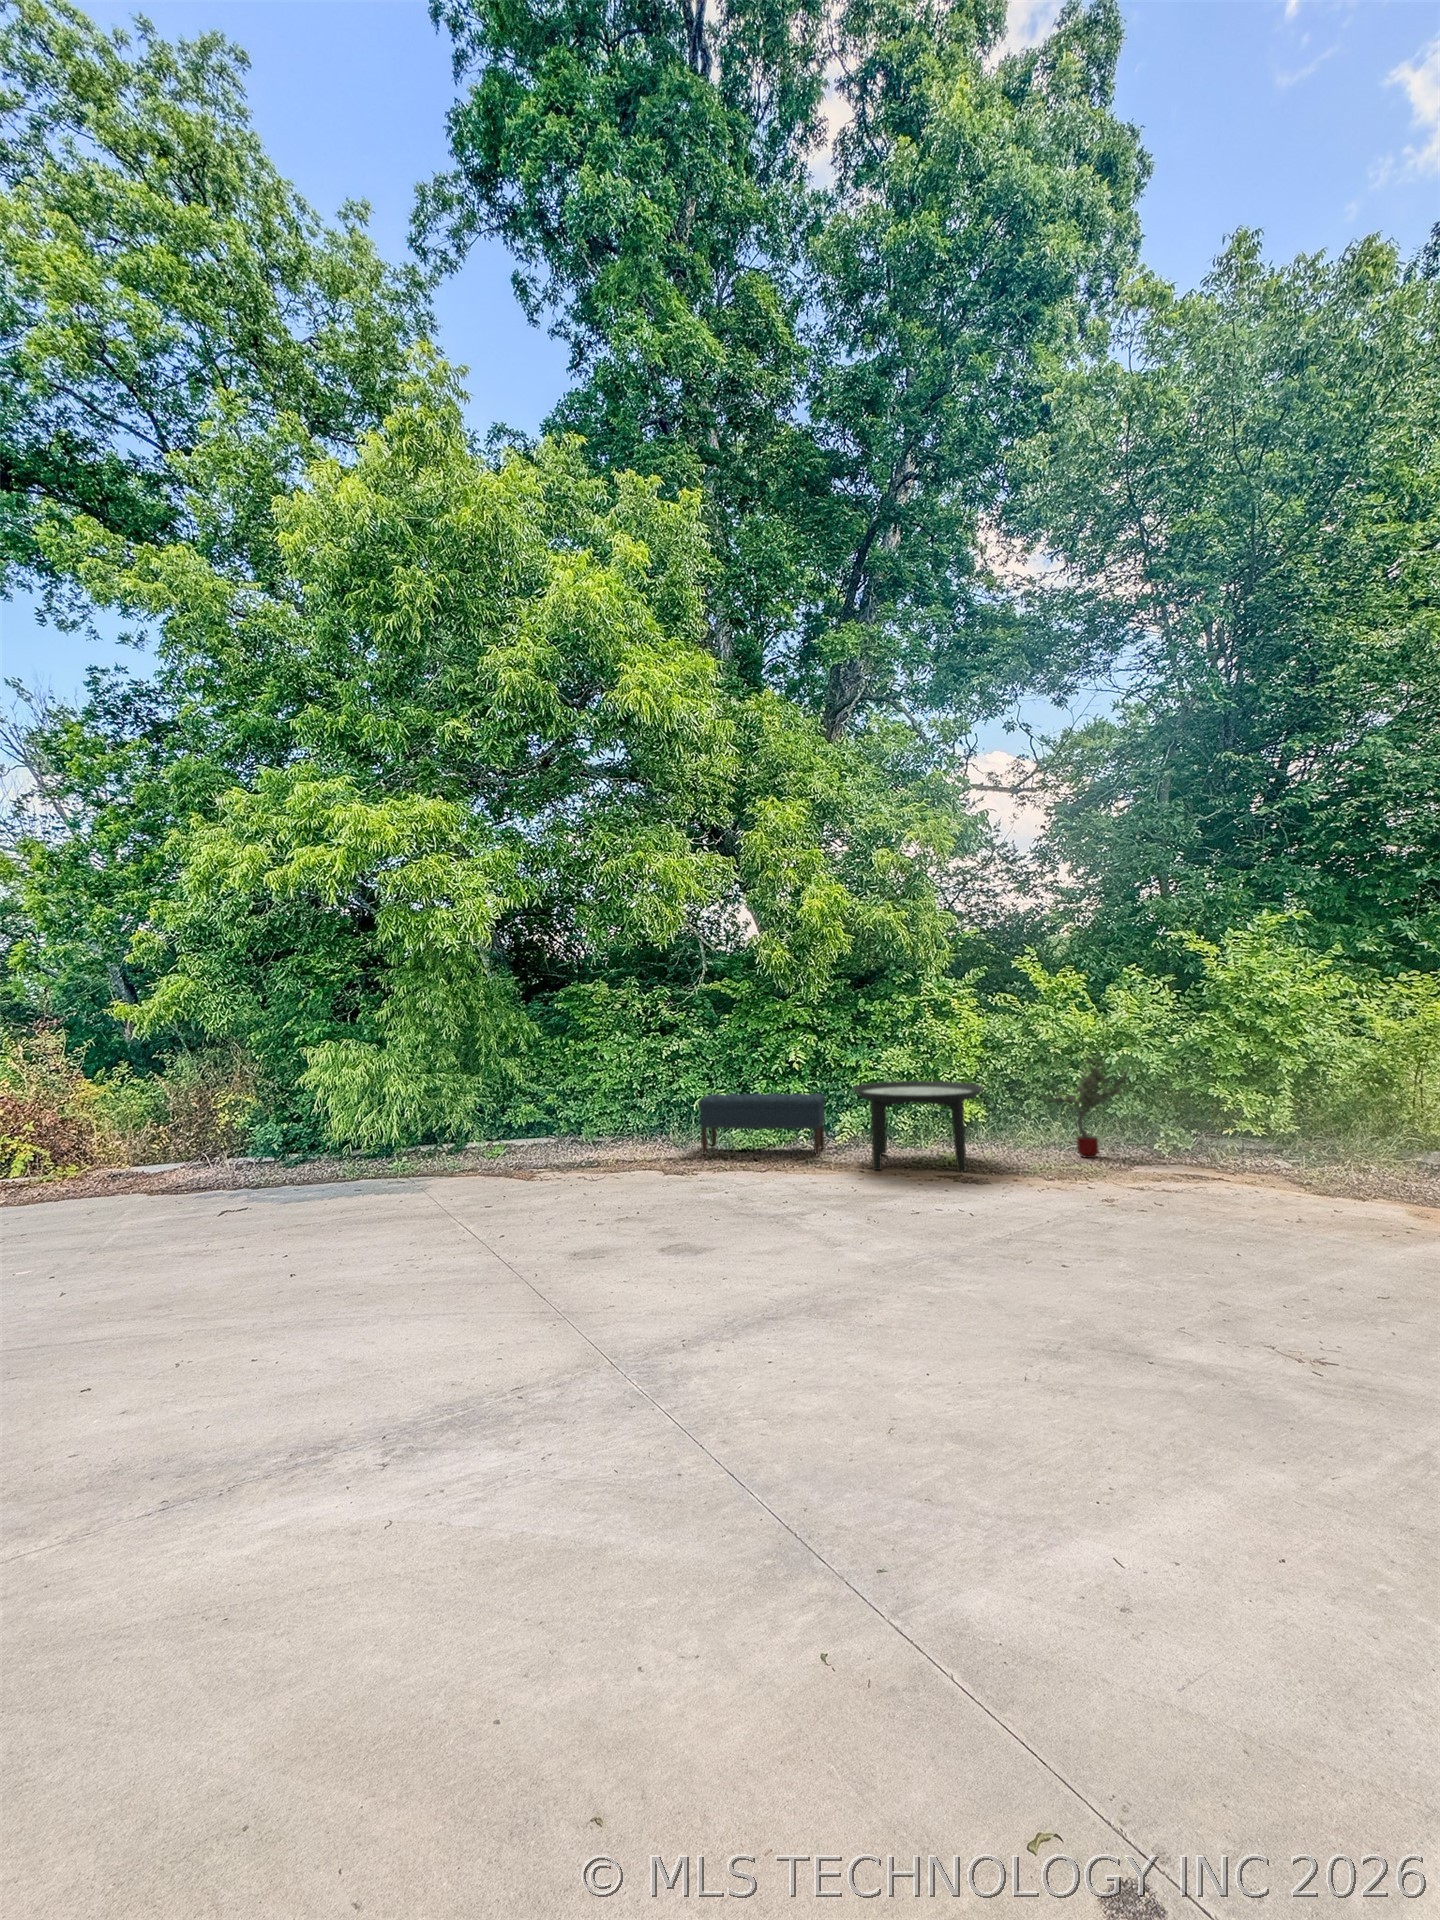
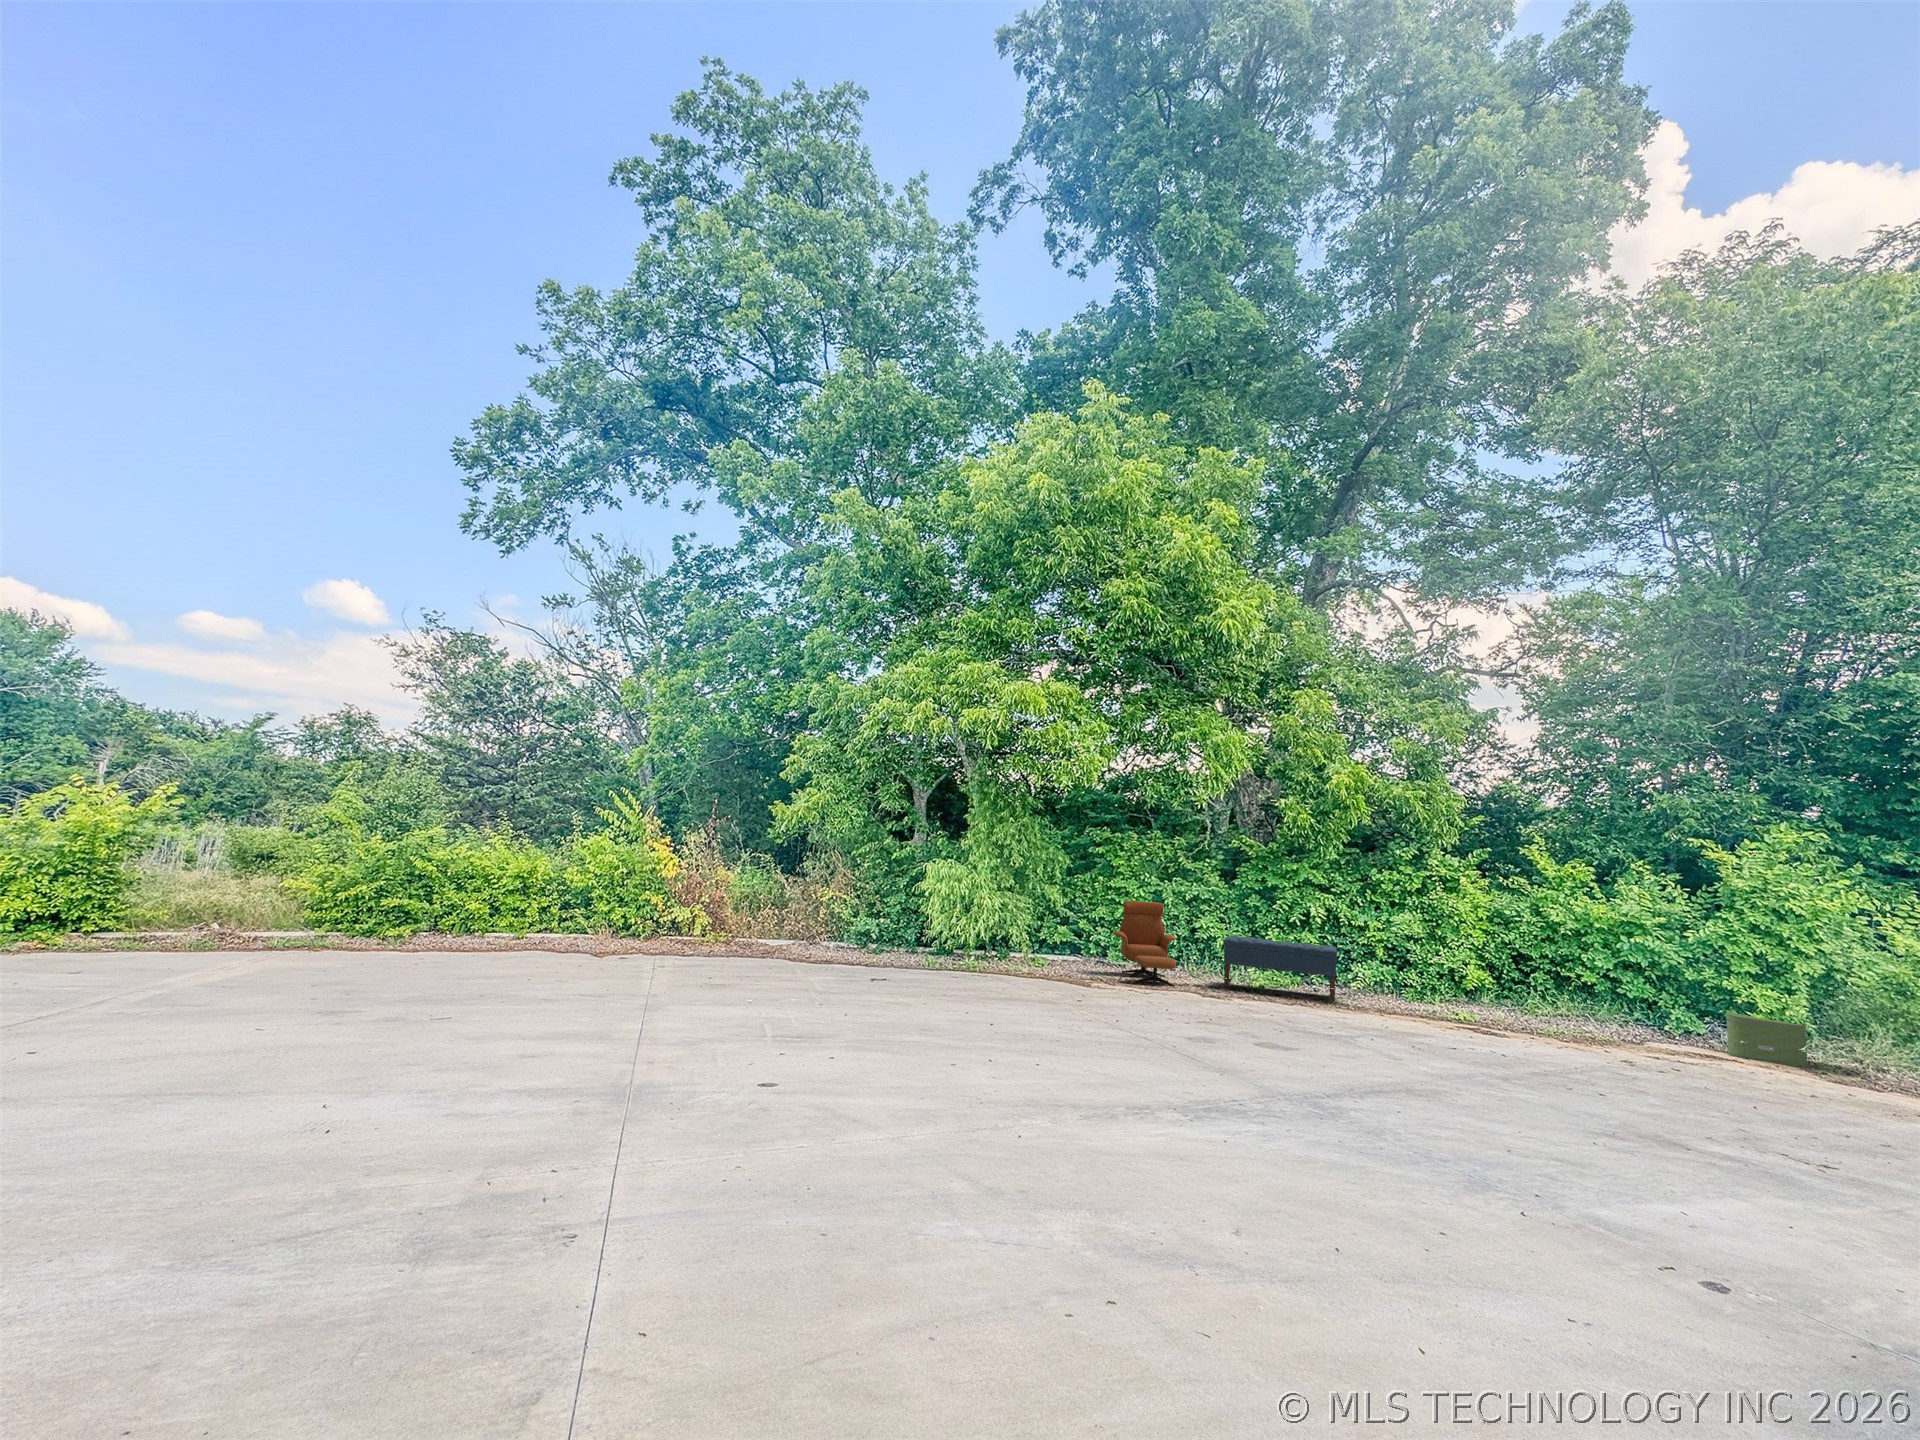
potted tree: present [1043,1054,1130,1158] -> none [1549,937,1644,1033]
lounge chair: none [579,1066,651,1167] -> present [1114,900,1176,986]
round table: present [853,1081,983,1172] -> none [1372,941,1500,1028]
storage box: none [1212,1118,1292,1174] -> present [1725,1011,1808,1067]

